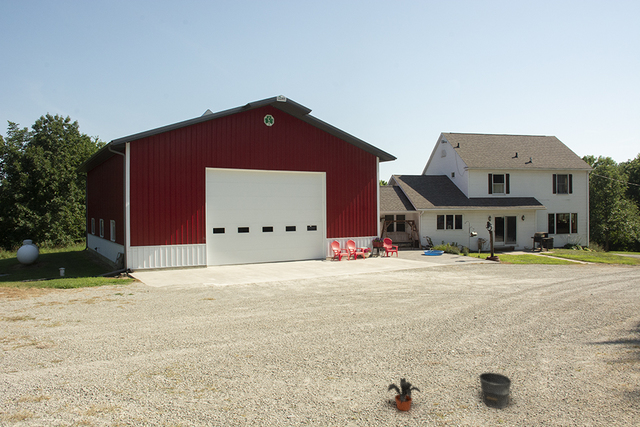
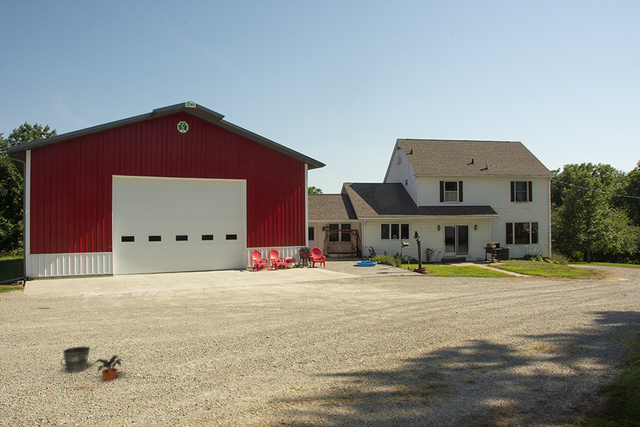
bucket: present [477,373,514,408] -> present [61,347,90,373]

